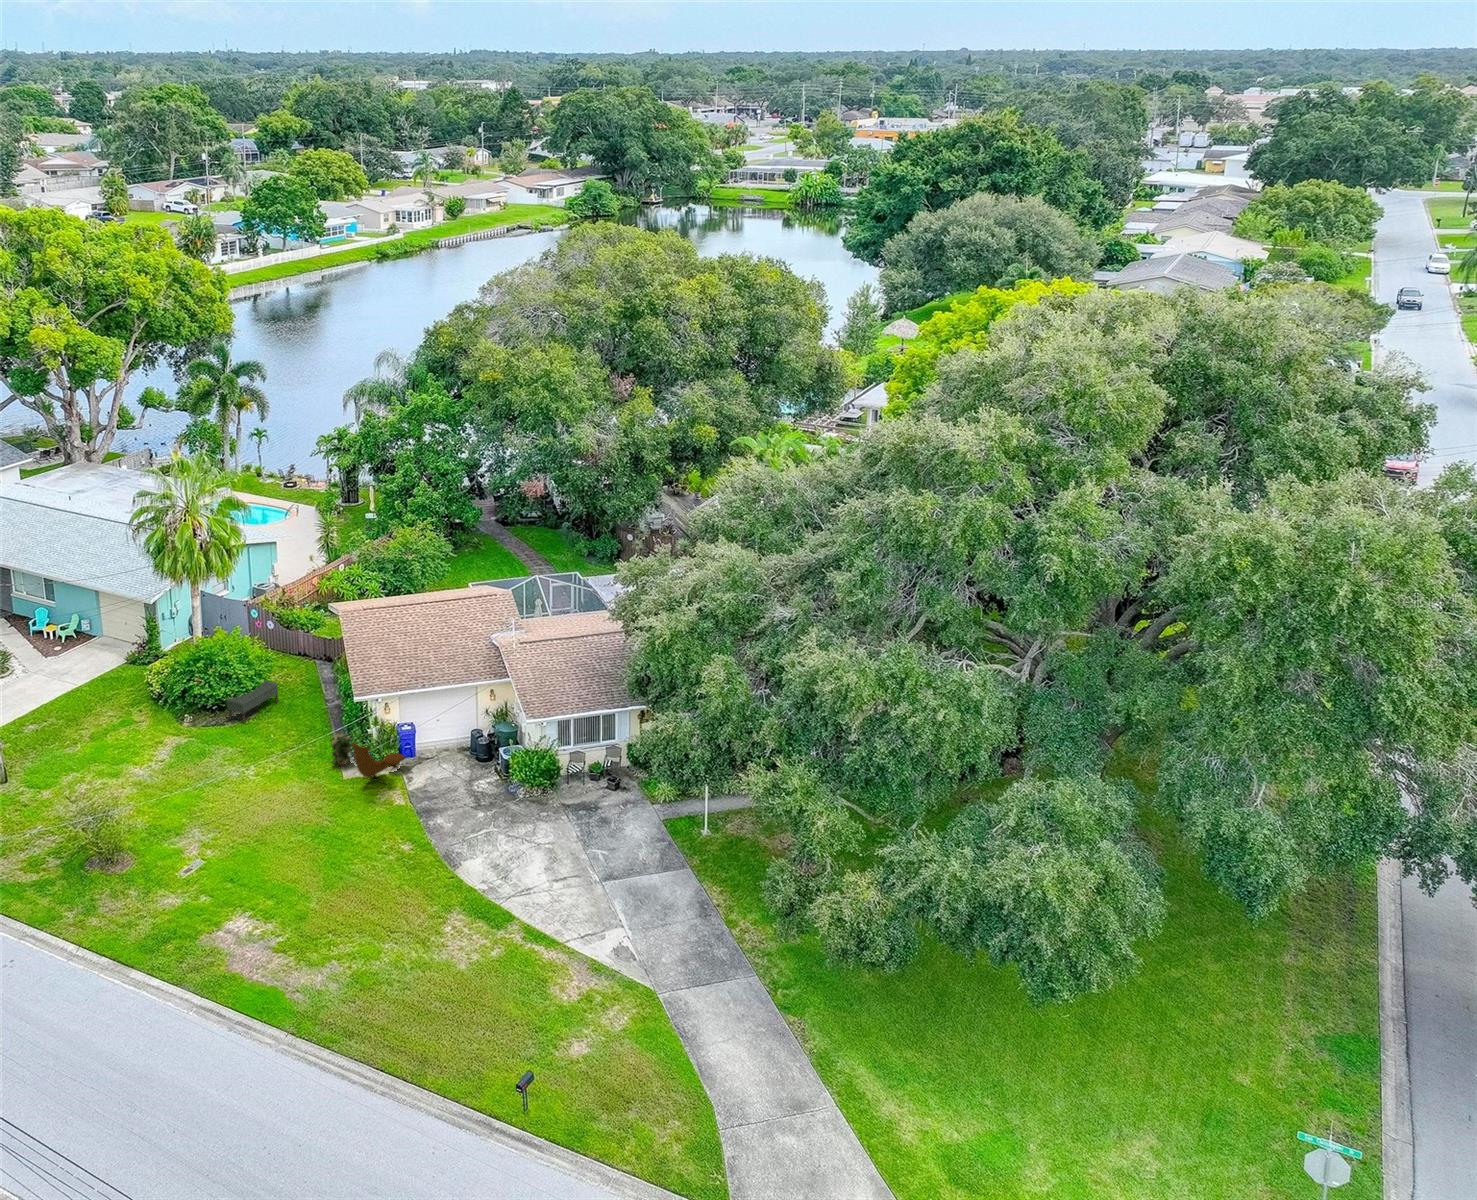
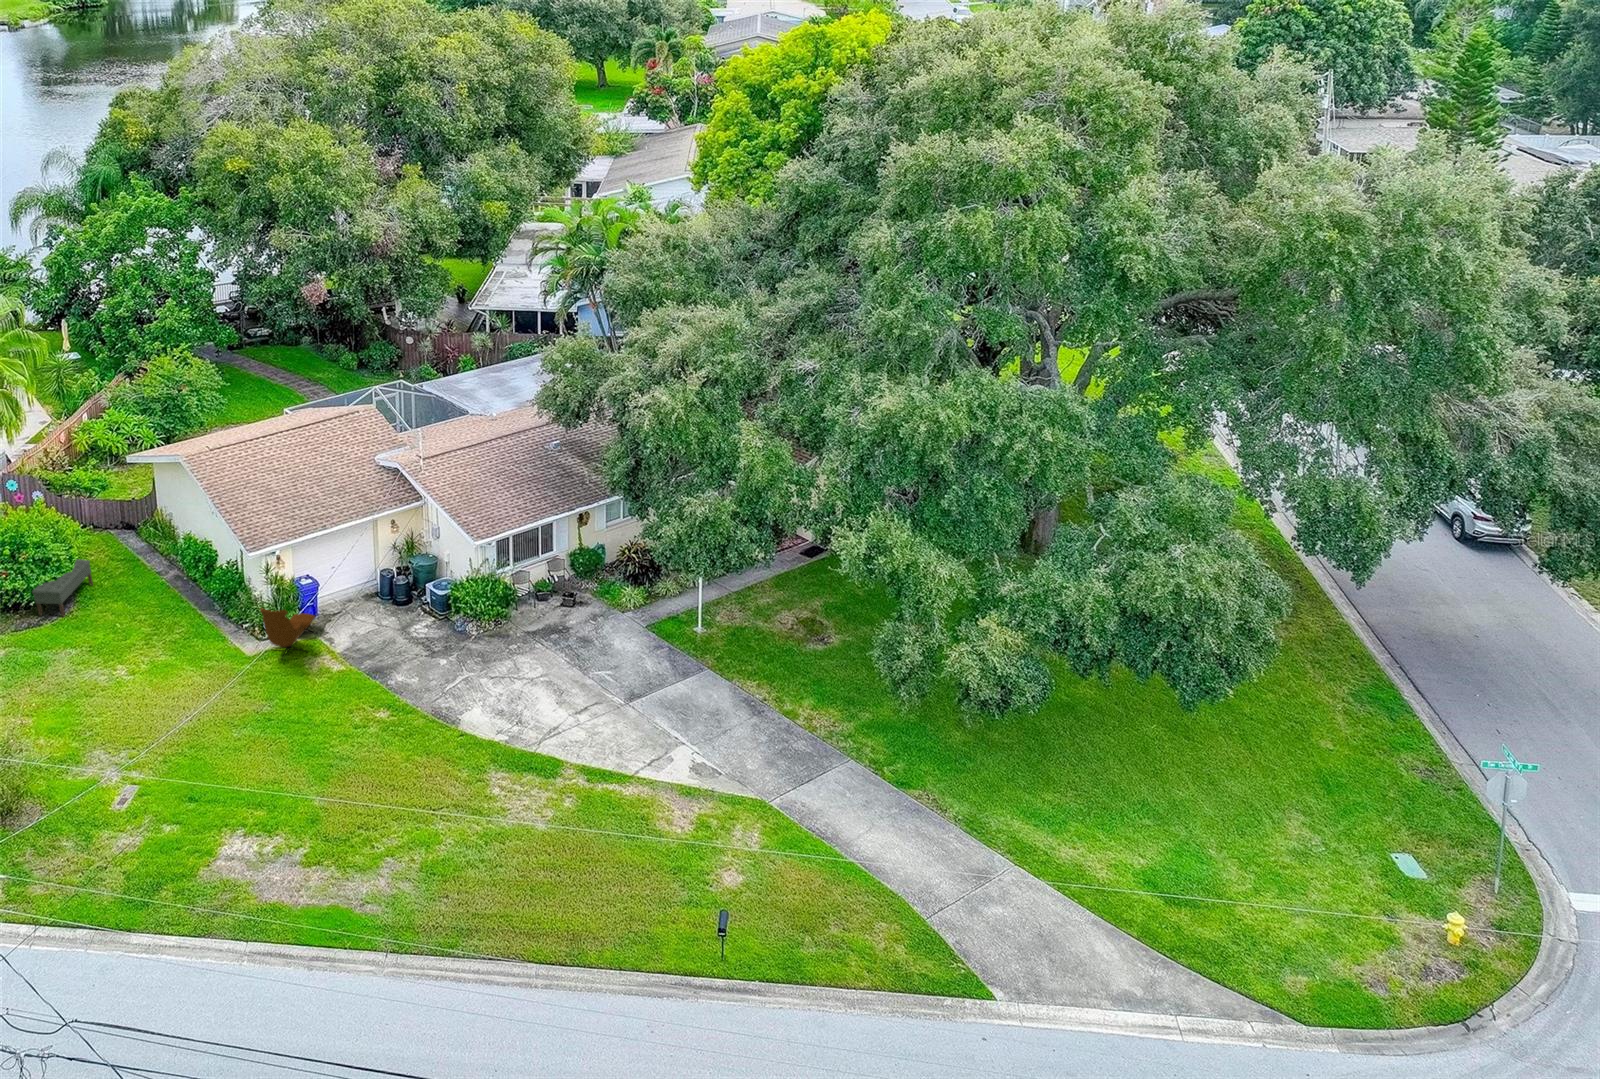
decorative plant: present [331,732,352,765] -> none [214,601,245,642]

